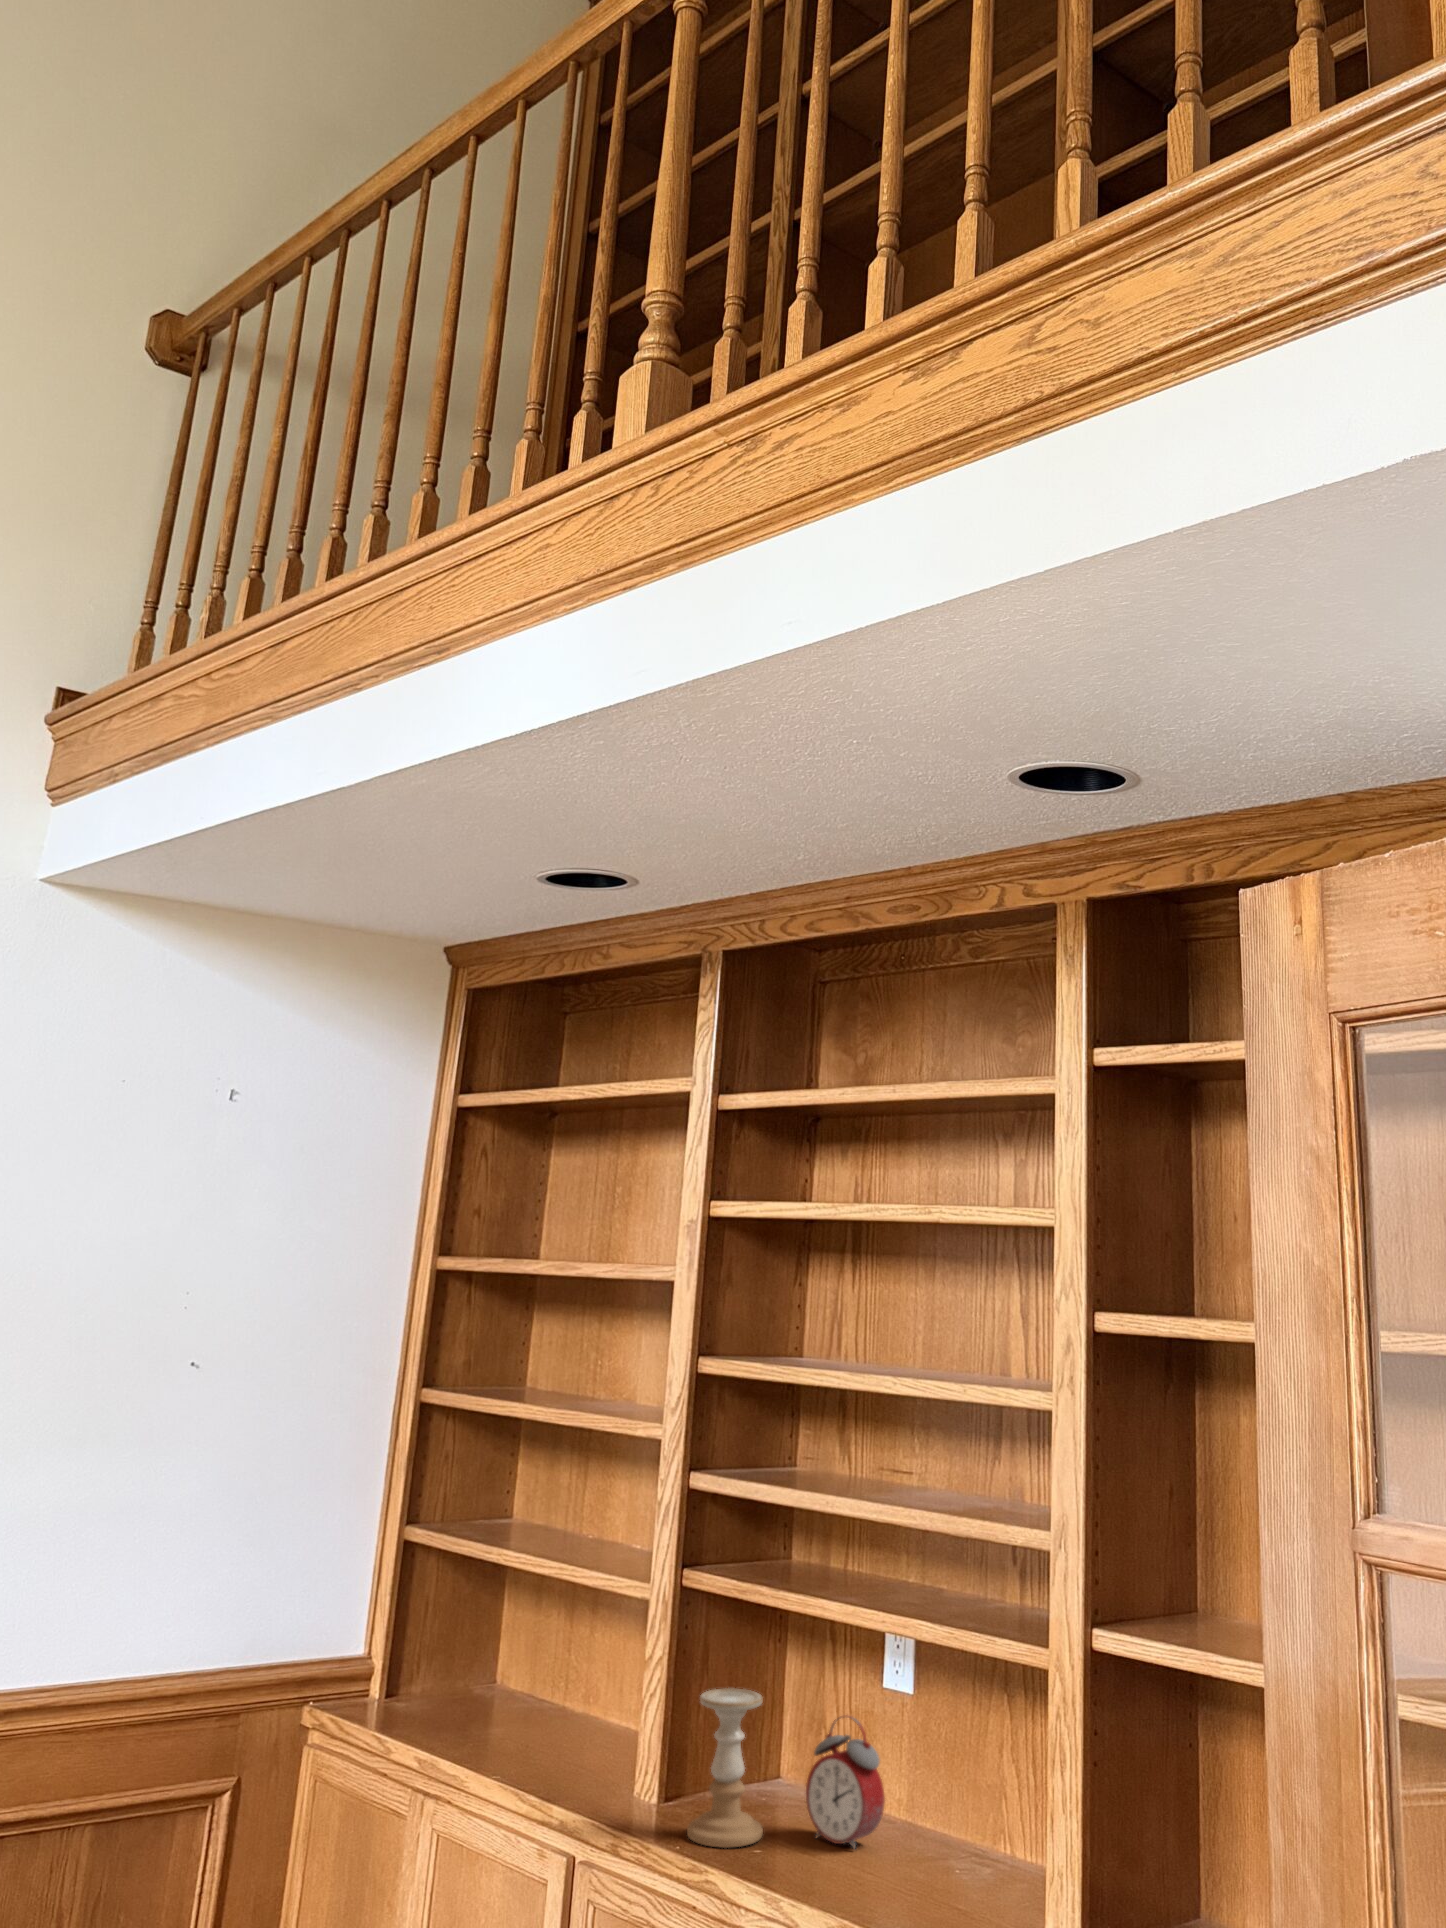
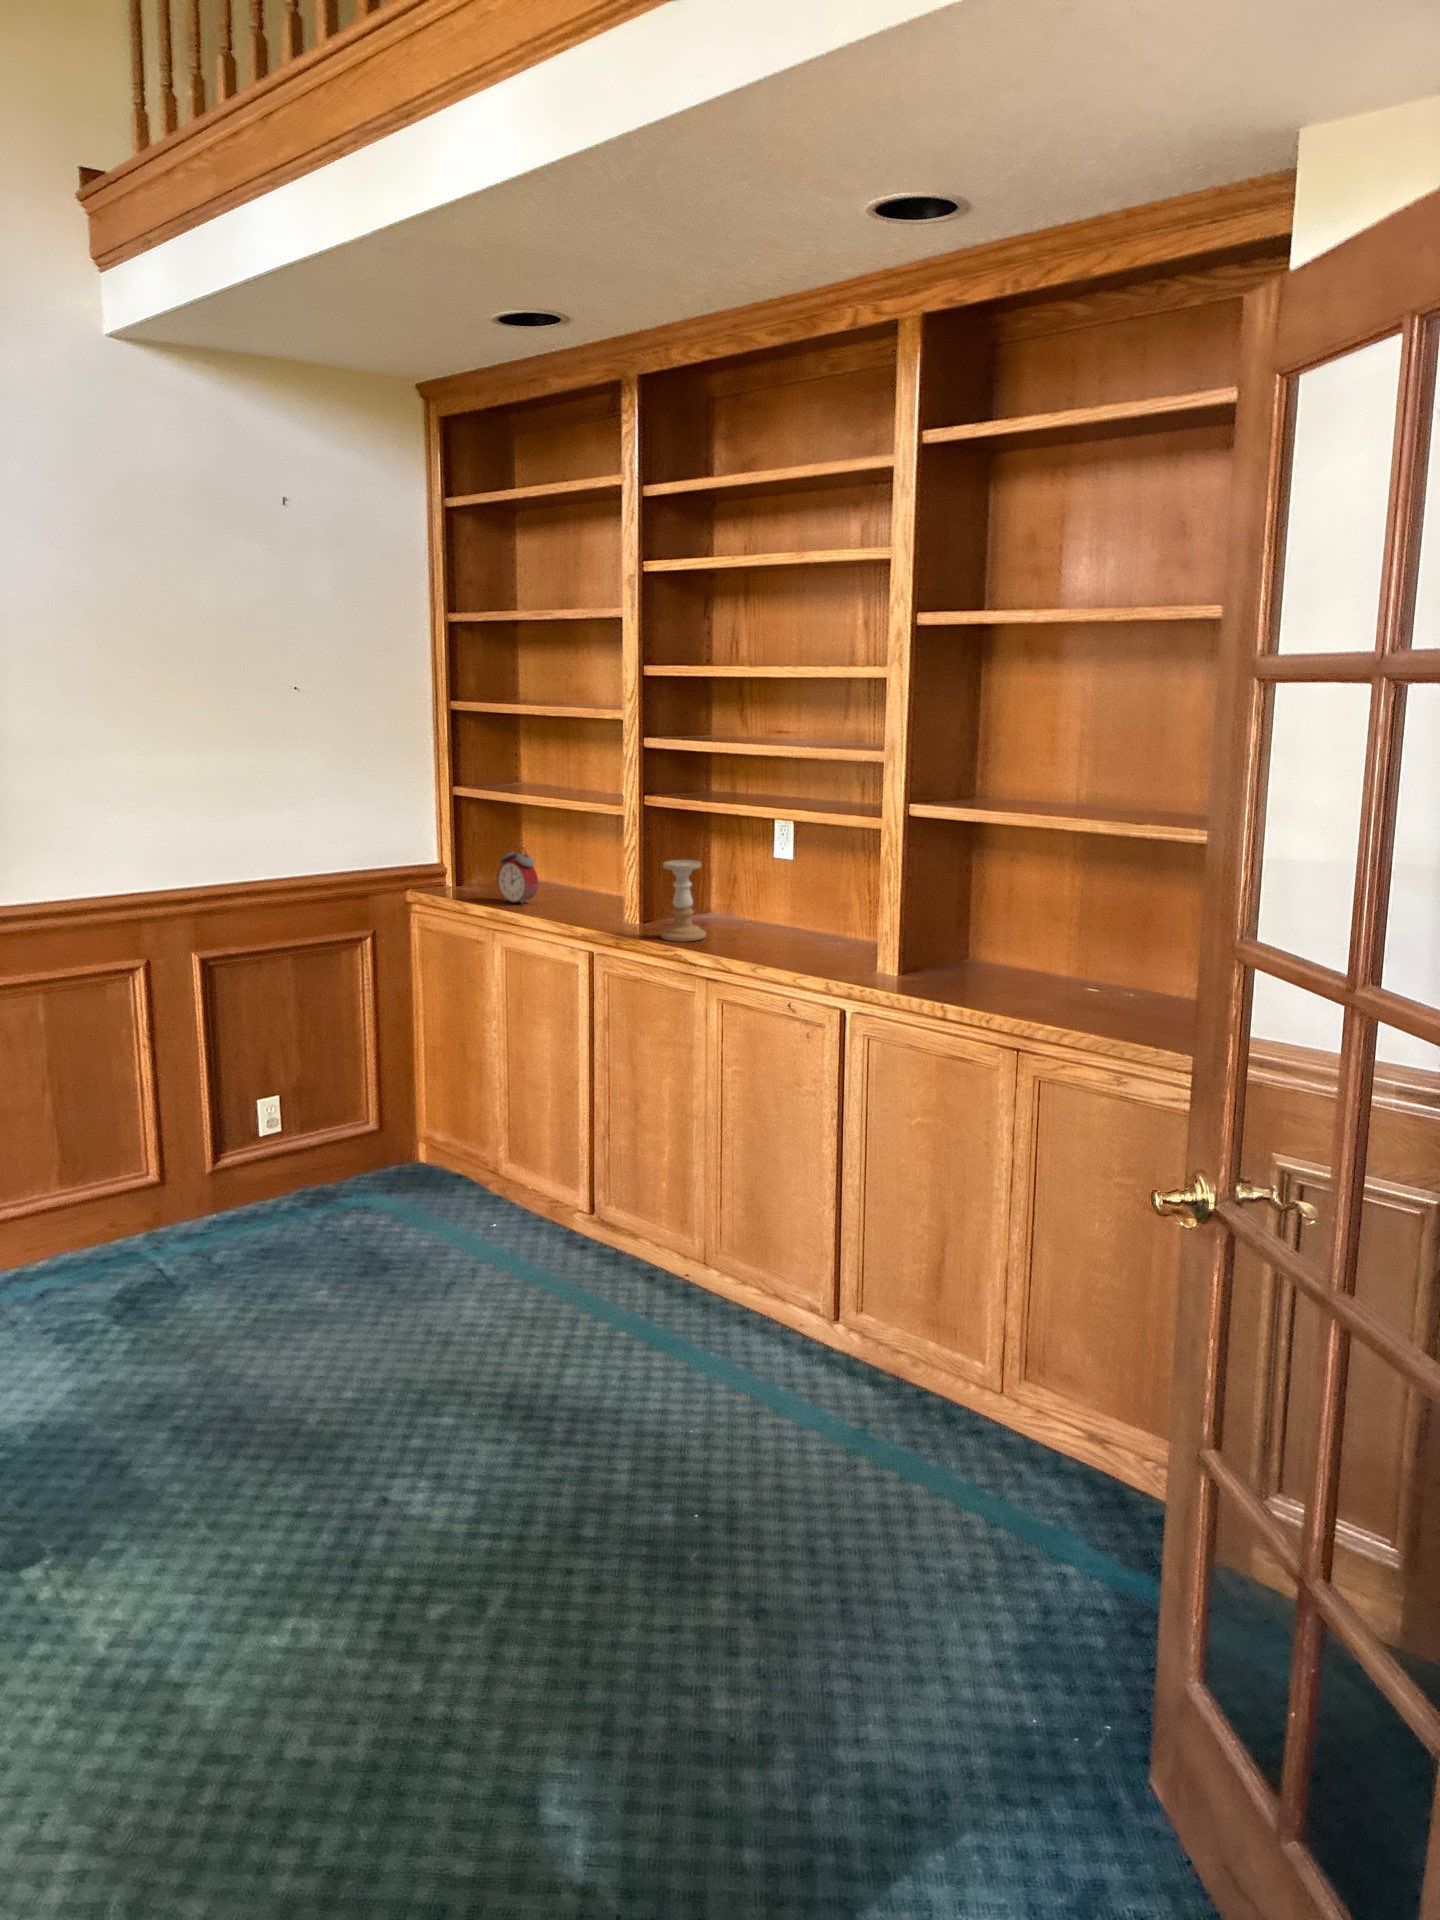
alarm clock: present [806,1716,885,1849] -> present [497,845,539,903]

